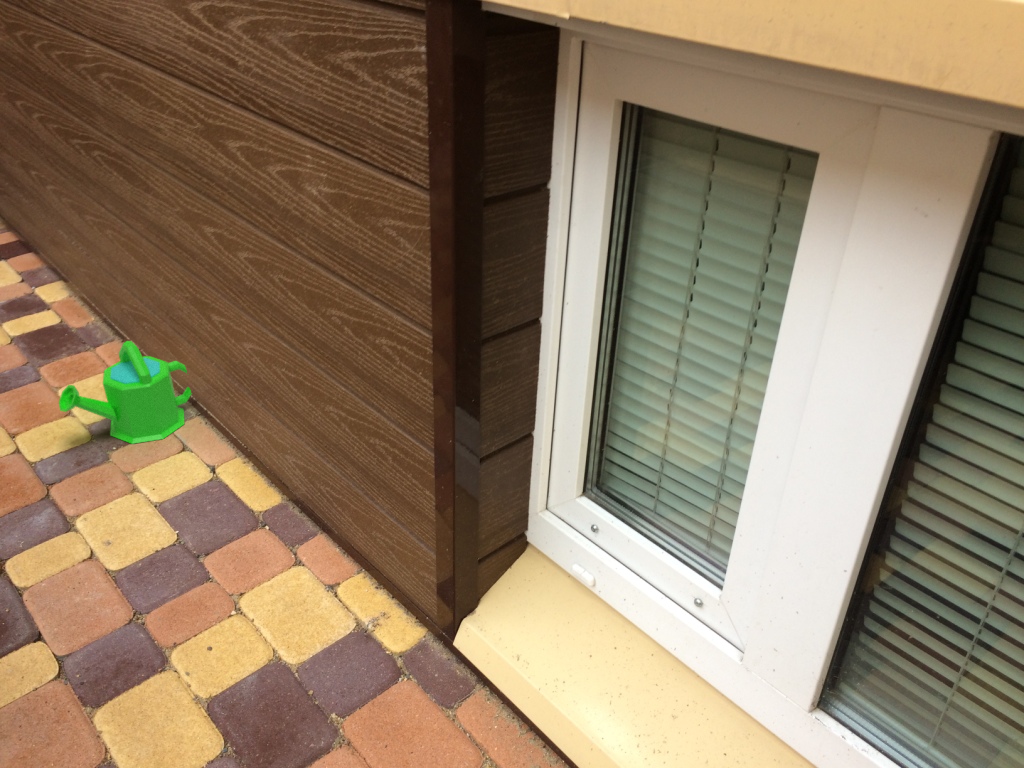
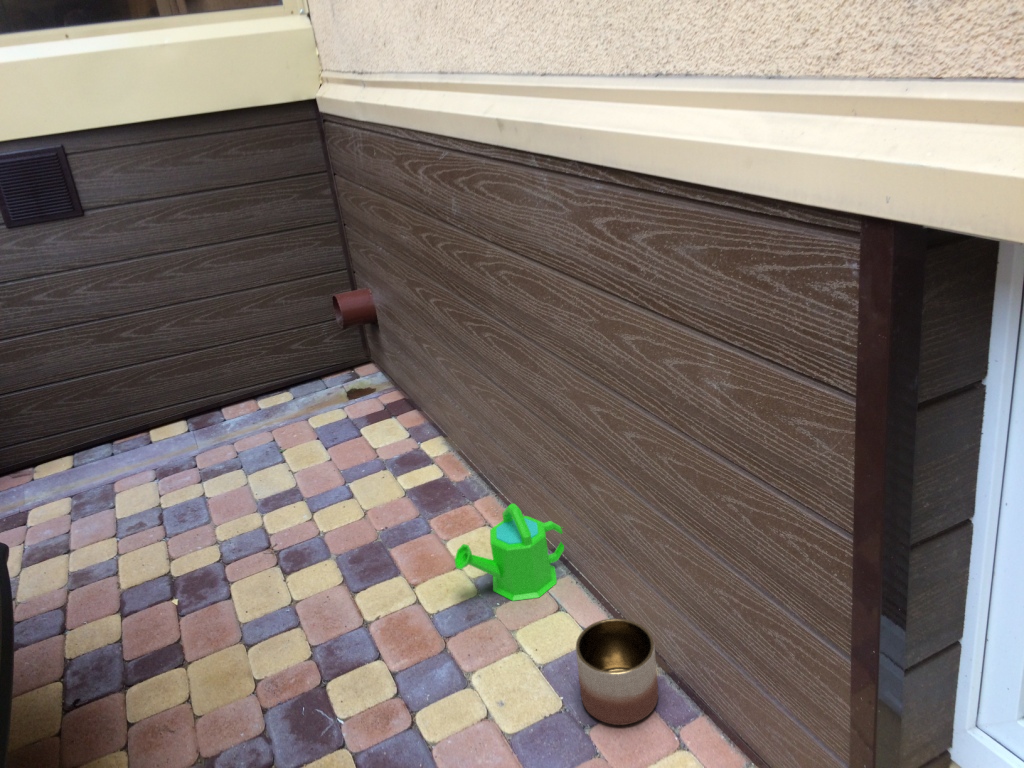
planter: none [189,448,279,549] -> present [576,618,658,725]

